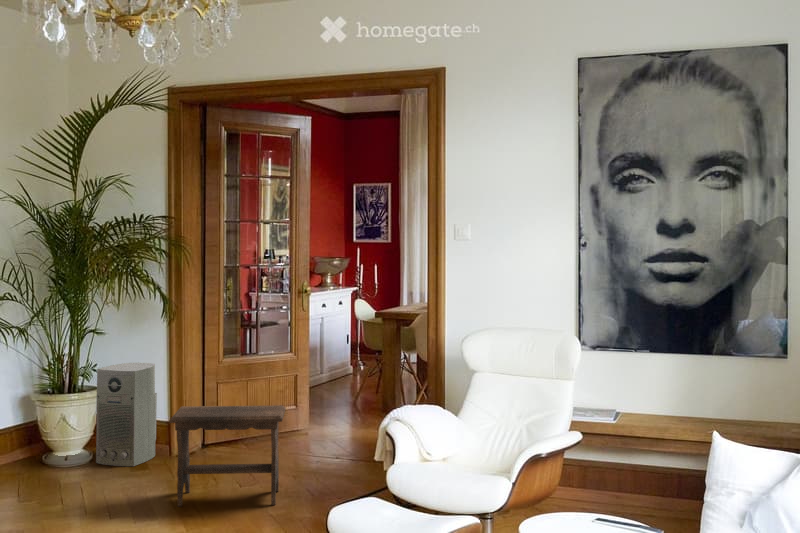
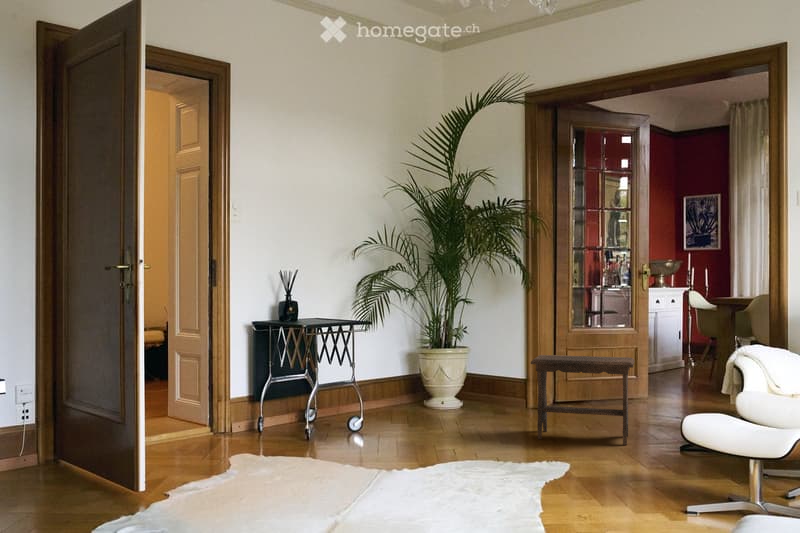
air purifier: present [96,362,157,466] -> none [466,327,515,412]

